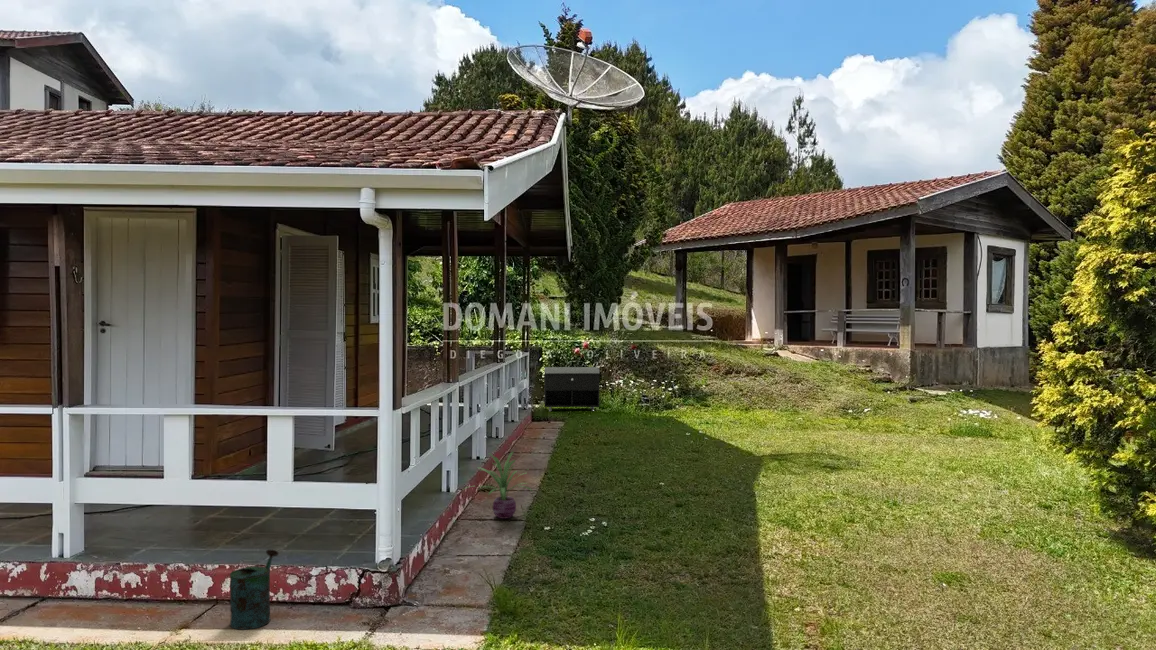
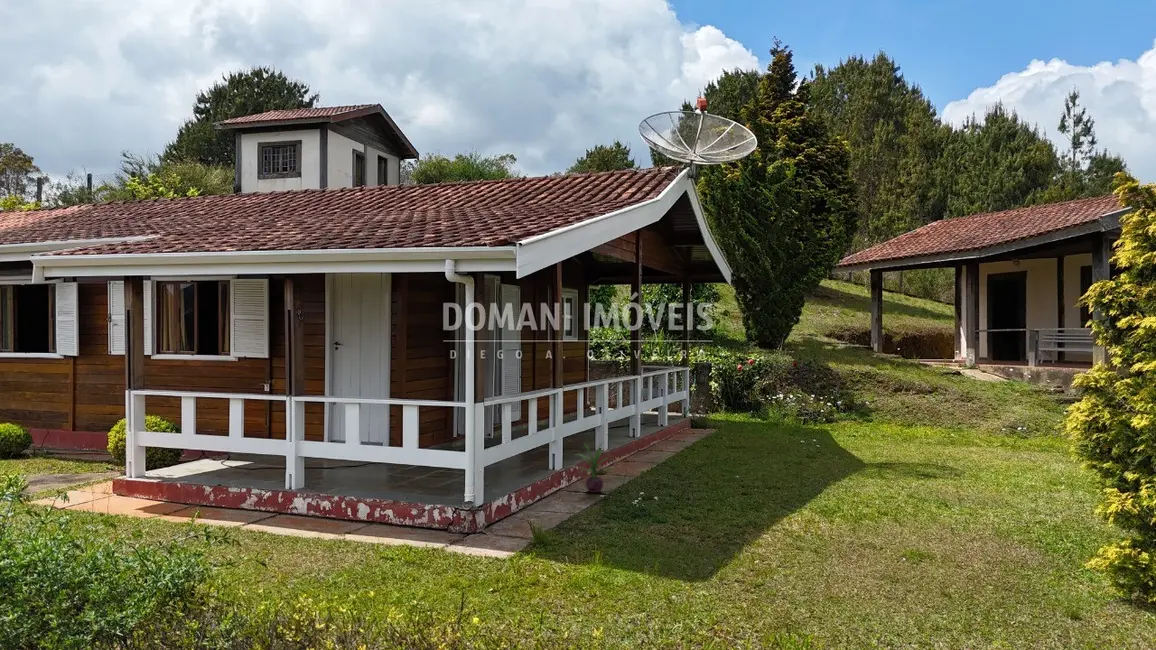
storage bench: present [544,367,600,411] -> none [714,378,765,419]
watering can: present [230,550,278,629] -> none [367,491,405,538]

